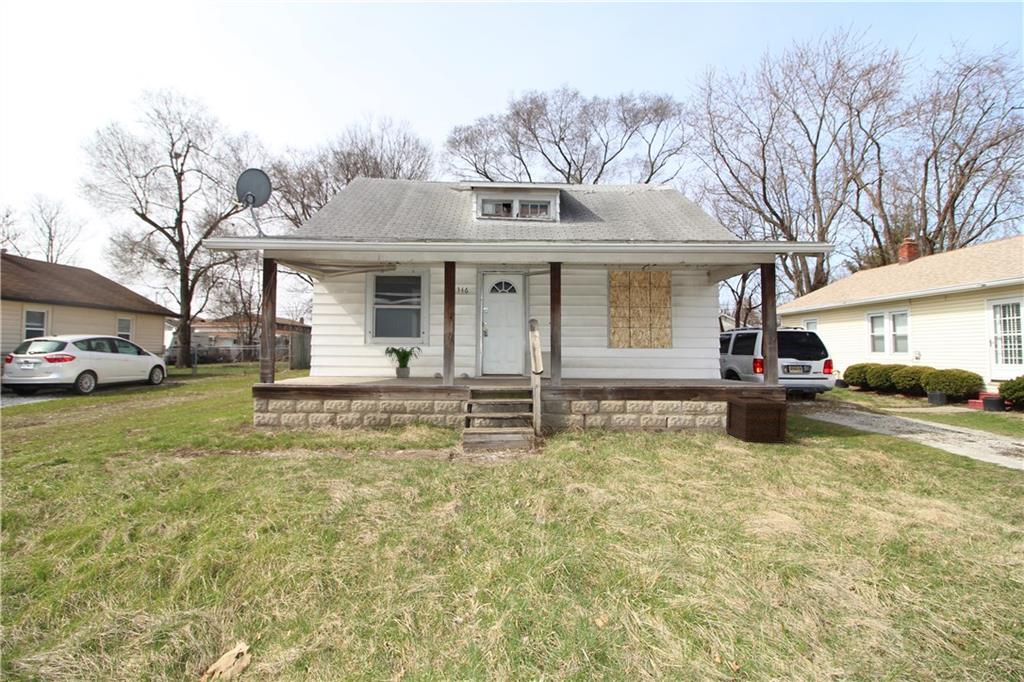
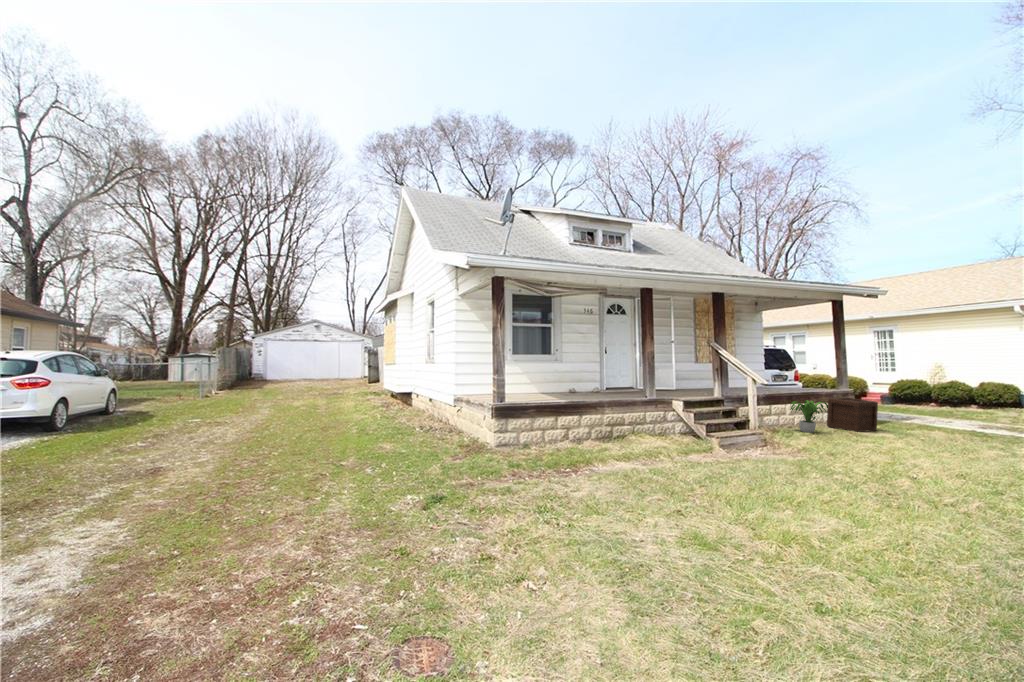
potted plant: present [385,347,421,378] -> present [790,400,828,433]

